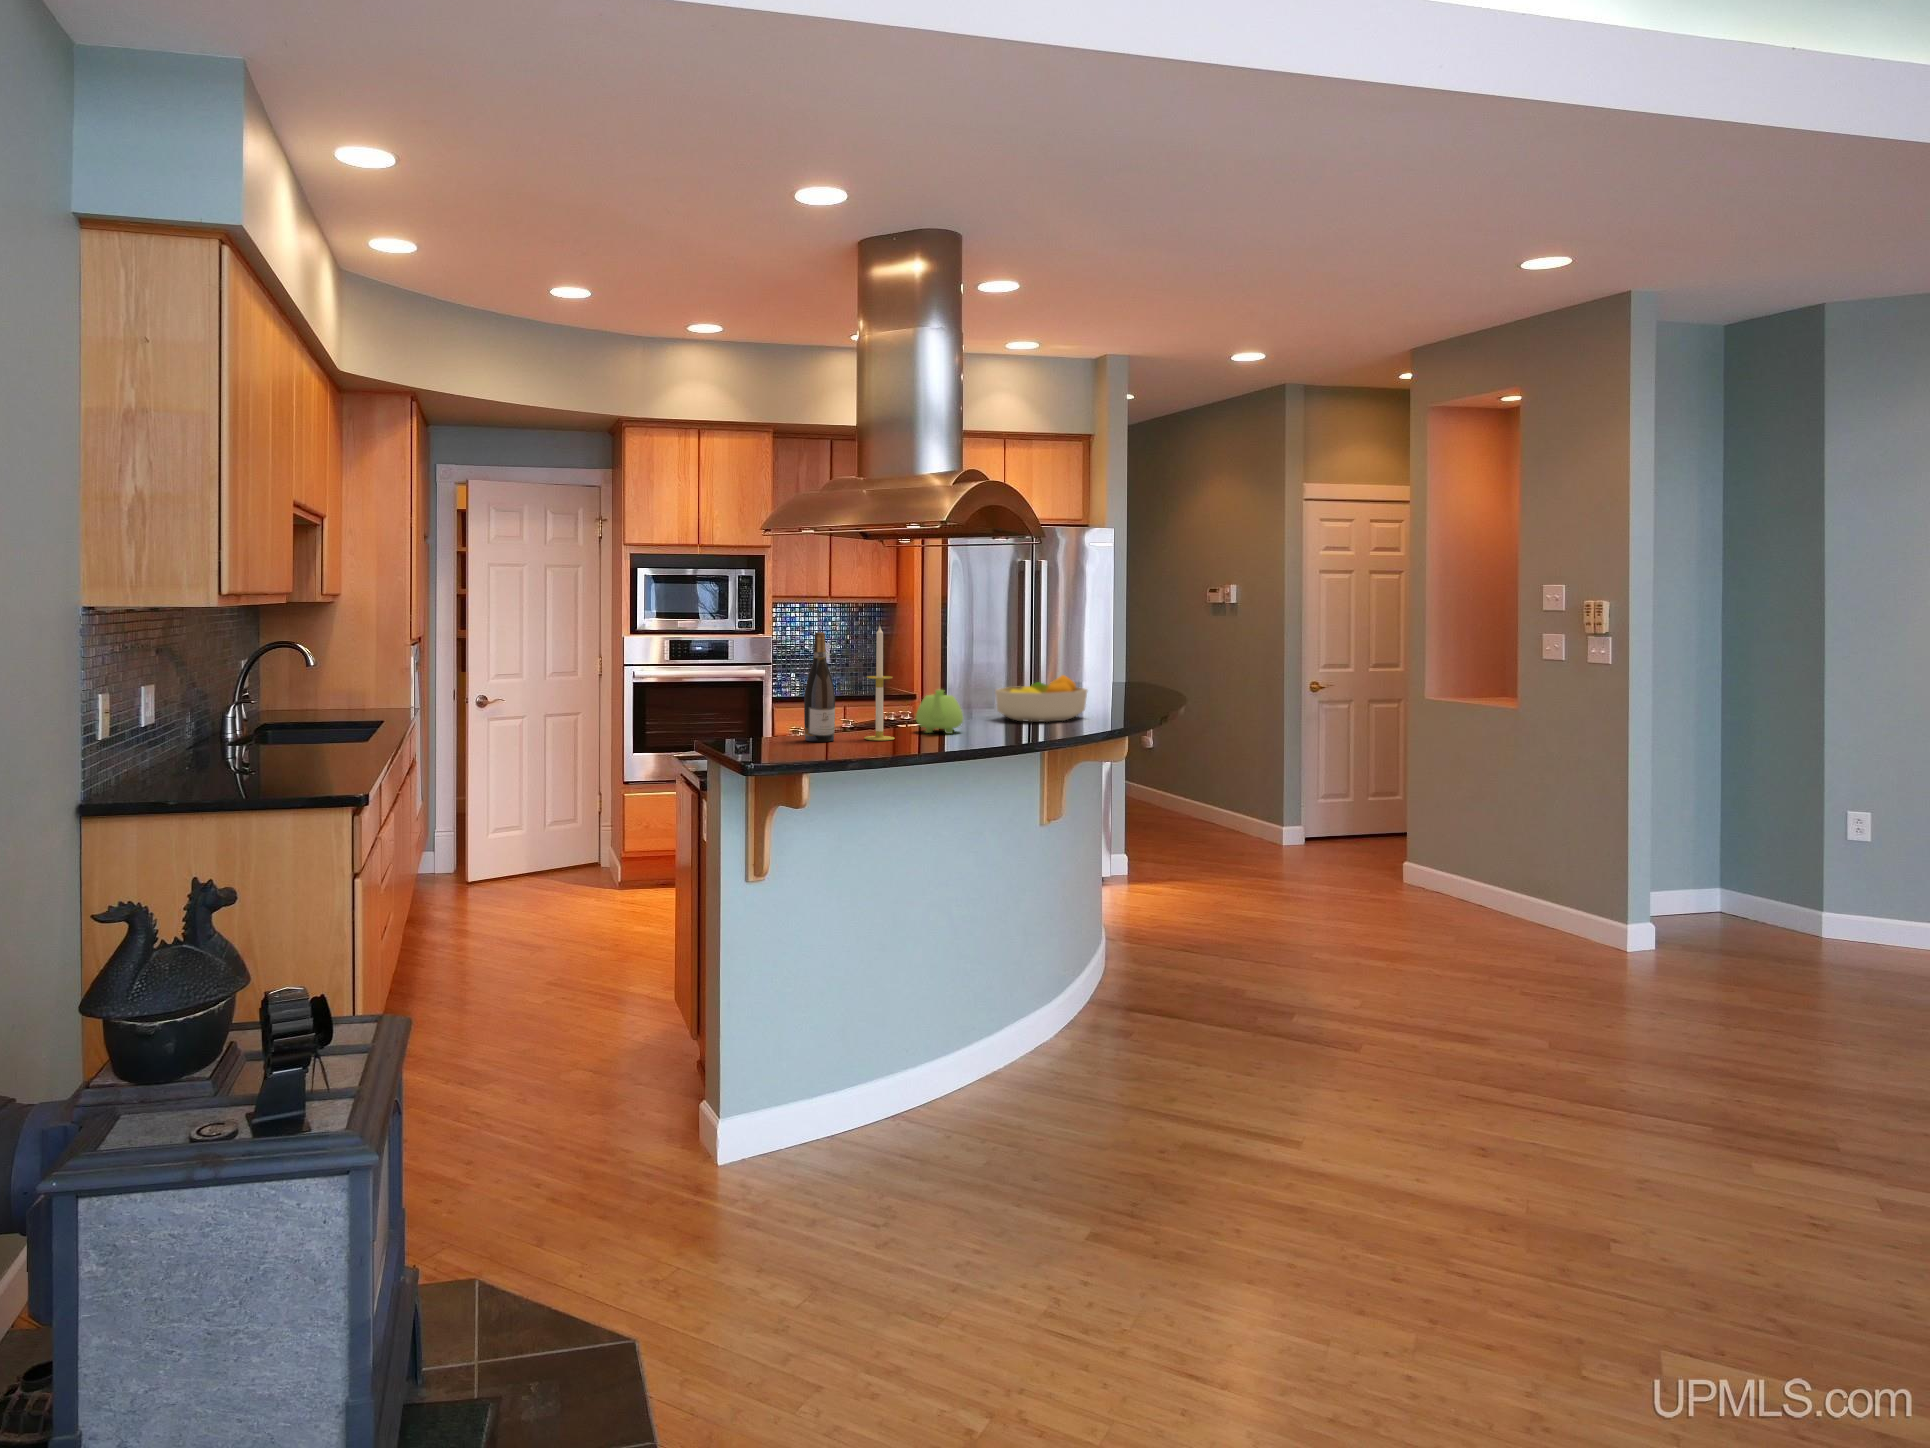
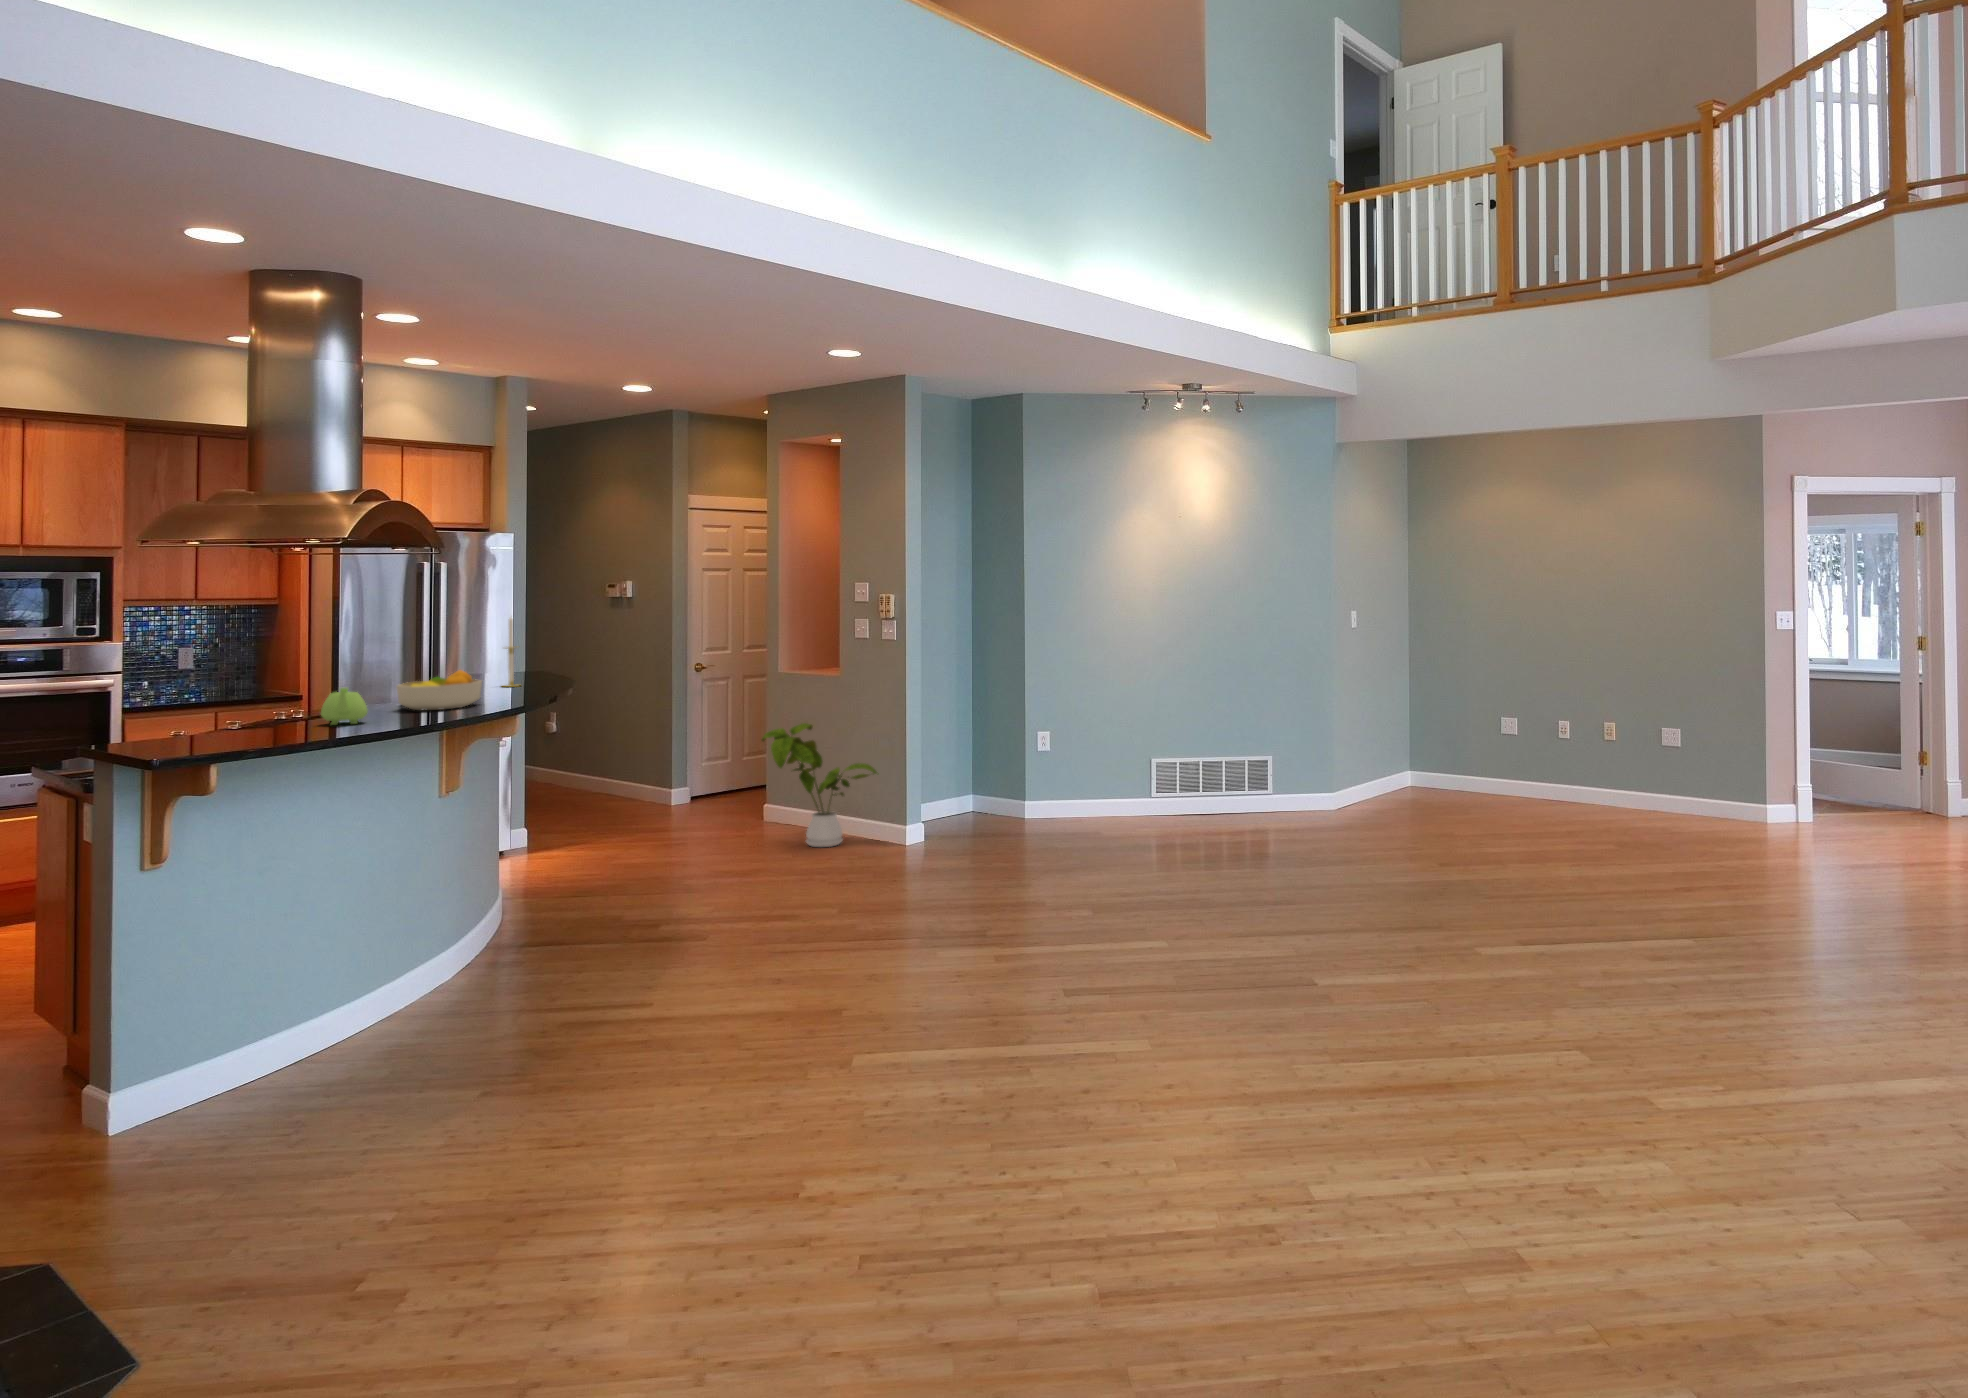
candle: present [864,627,895,741] -> present [504,617,517,687]
wine bottle: present [804,632,835,742] -> none [208,643,241,740]
house plant: none [1411,765,1587,933] -> present [762,723,877,847]

